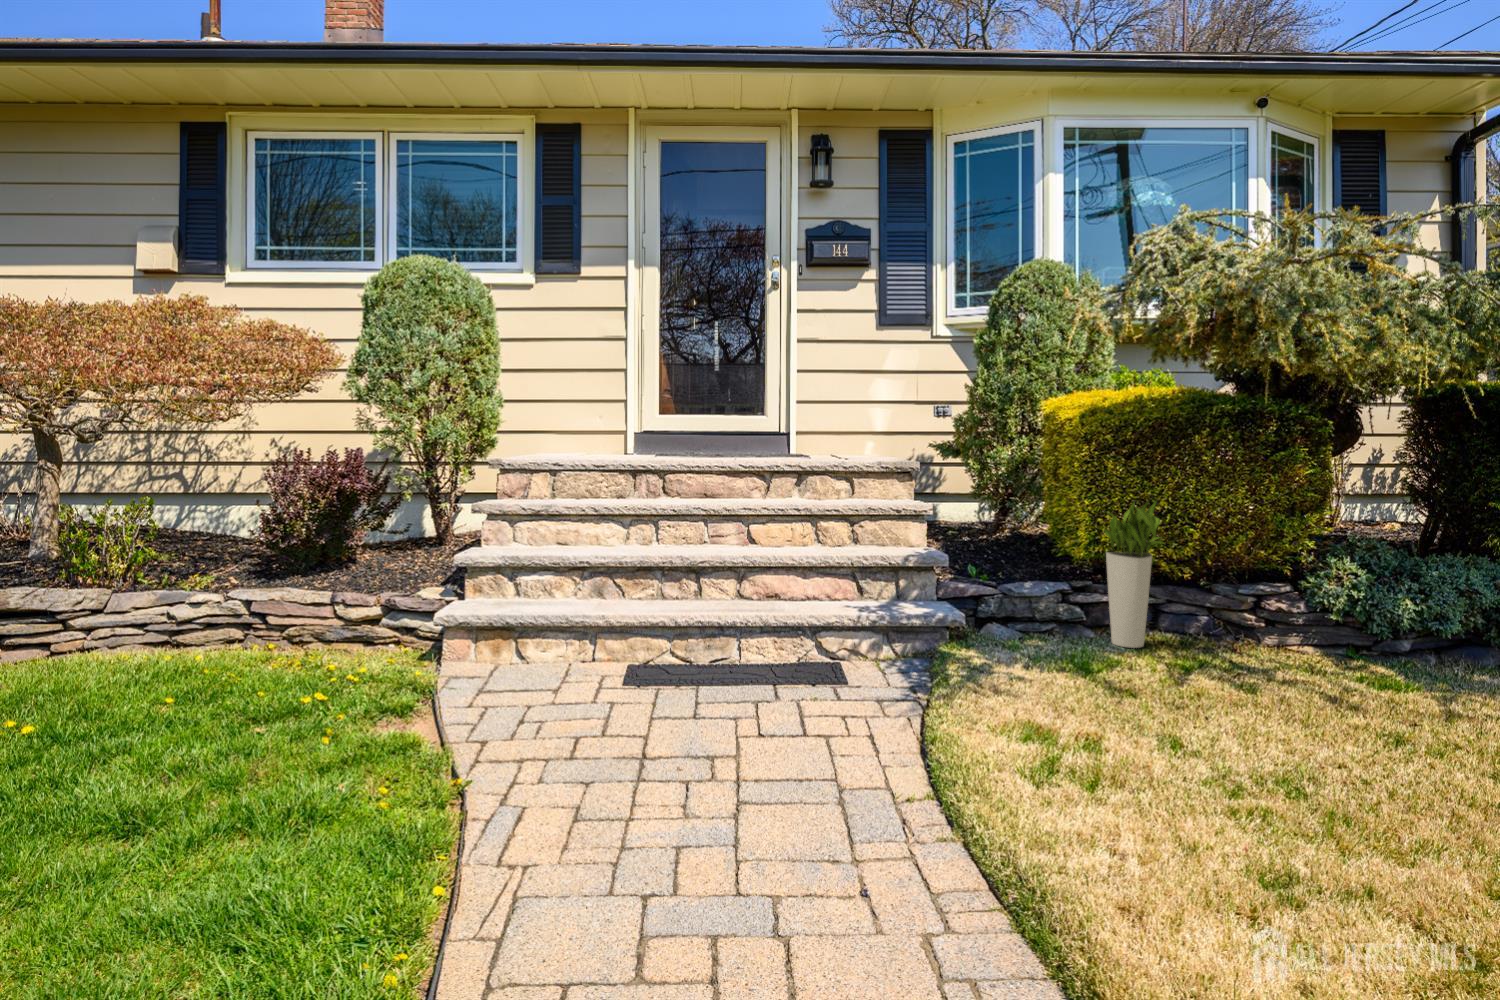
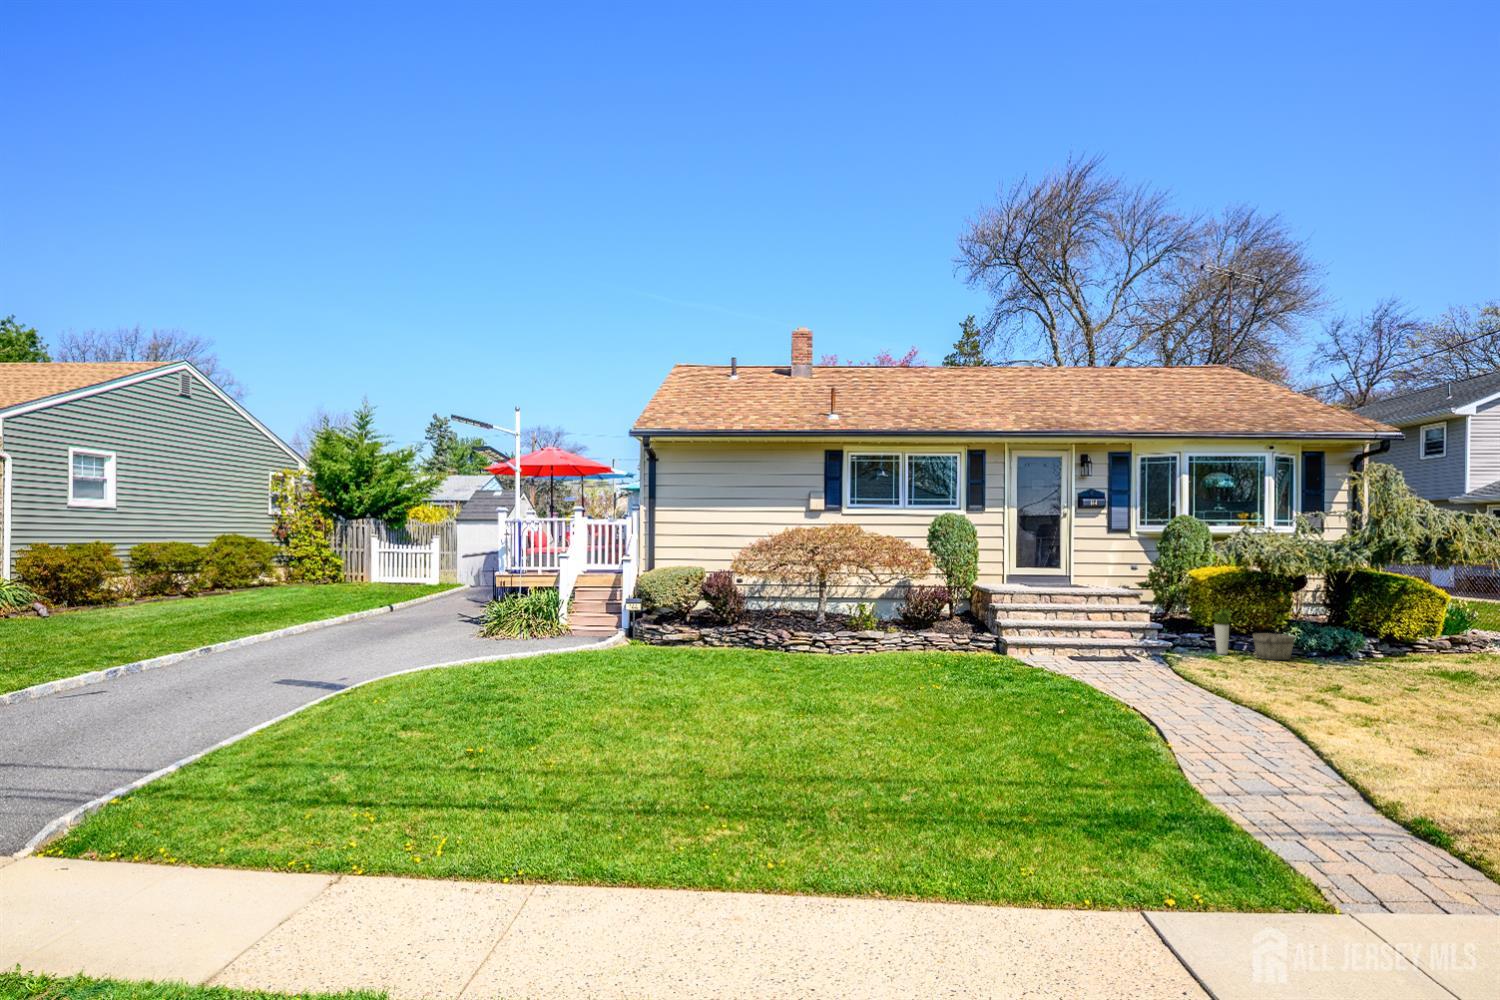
wooden bucket: none [1224,560,1366,673] -> present [1253,629,1295,660]

